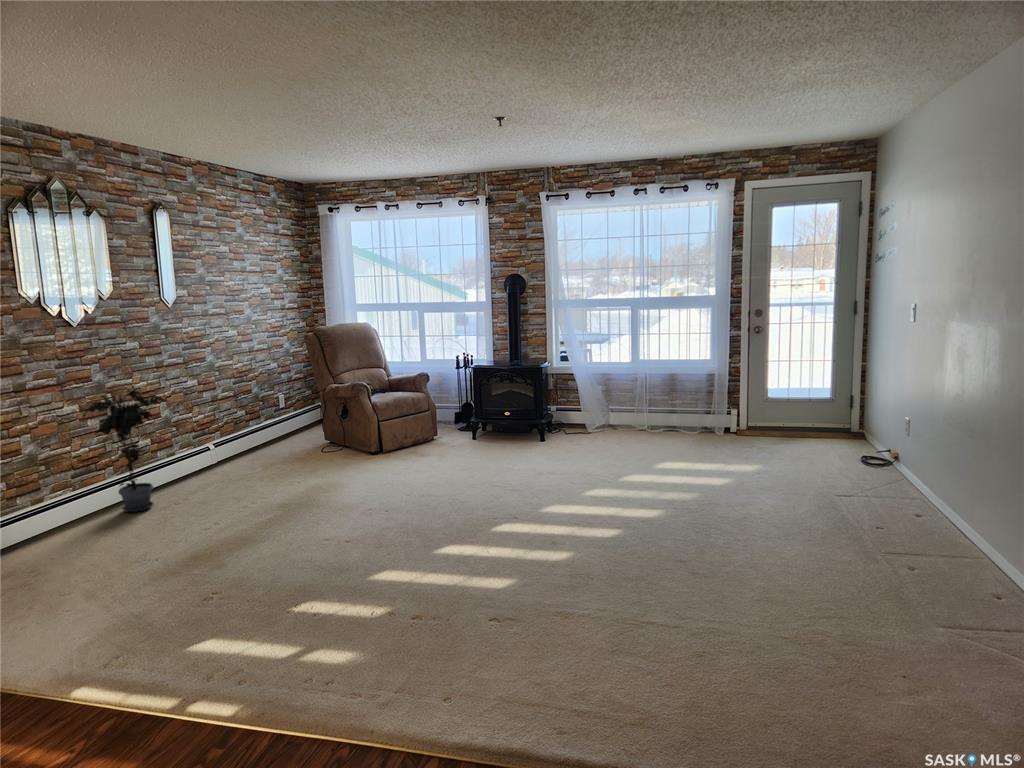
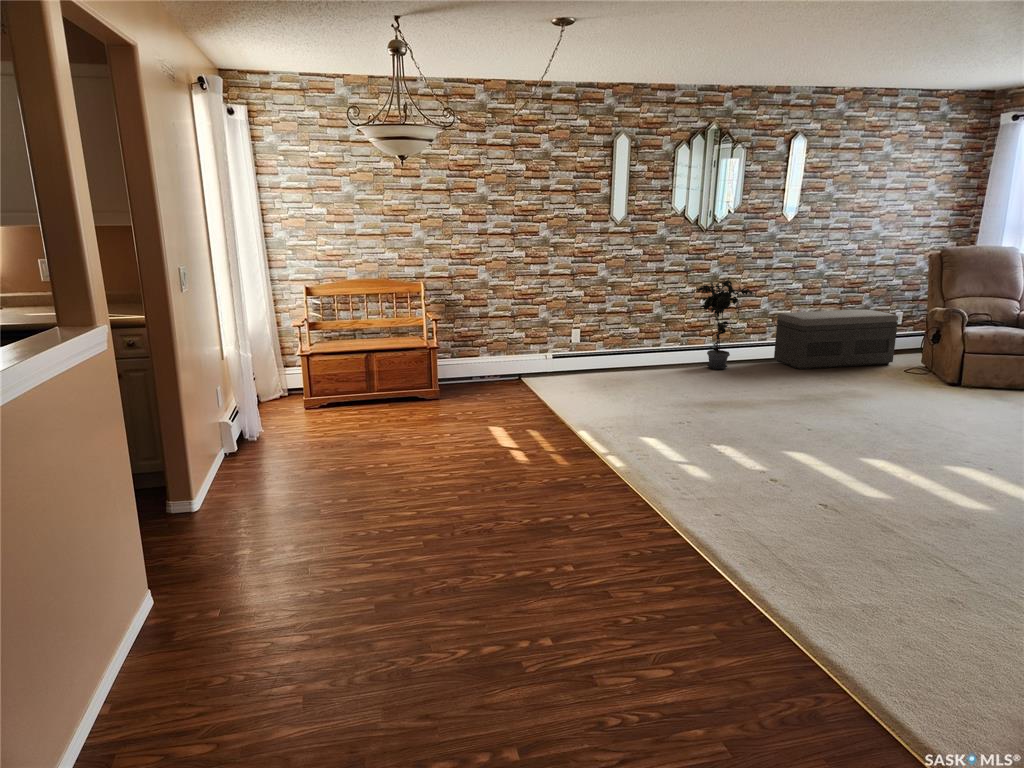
storage bench: none [184,396,305,478] -> present [774,309,898,369]

